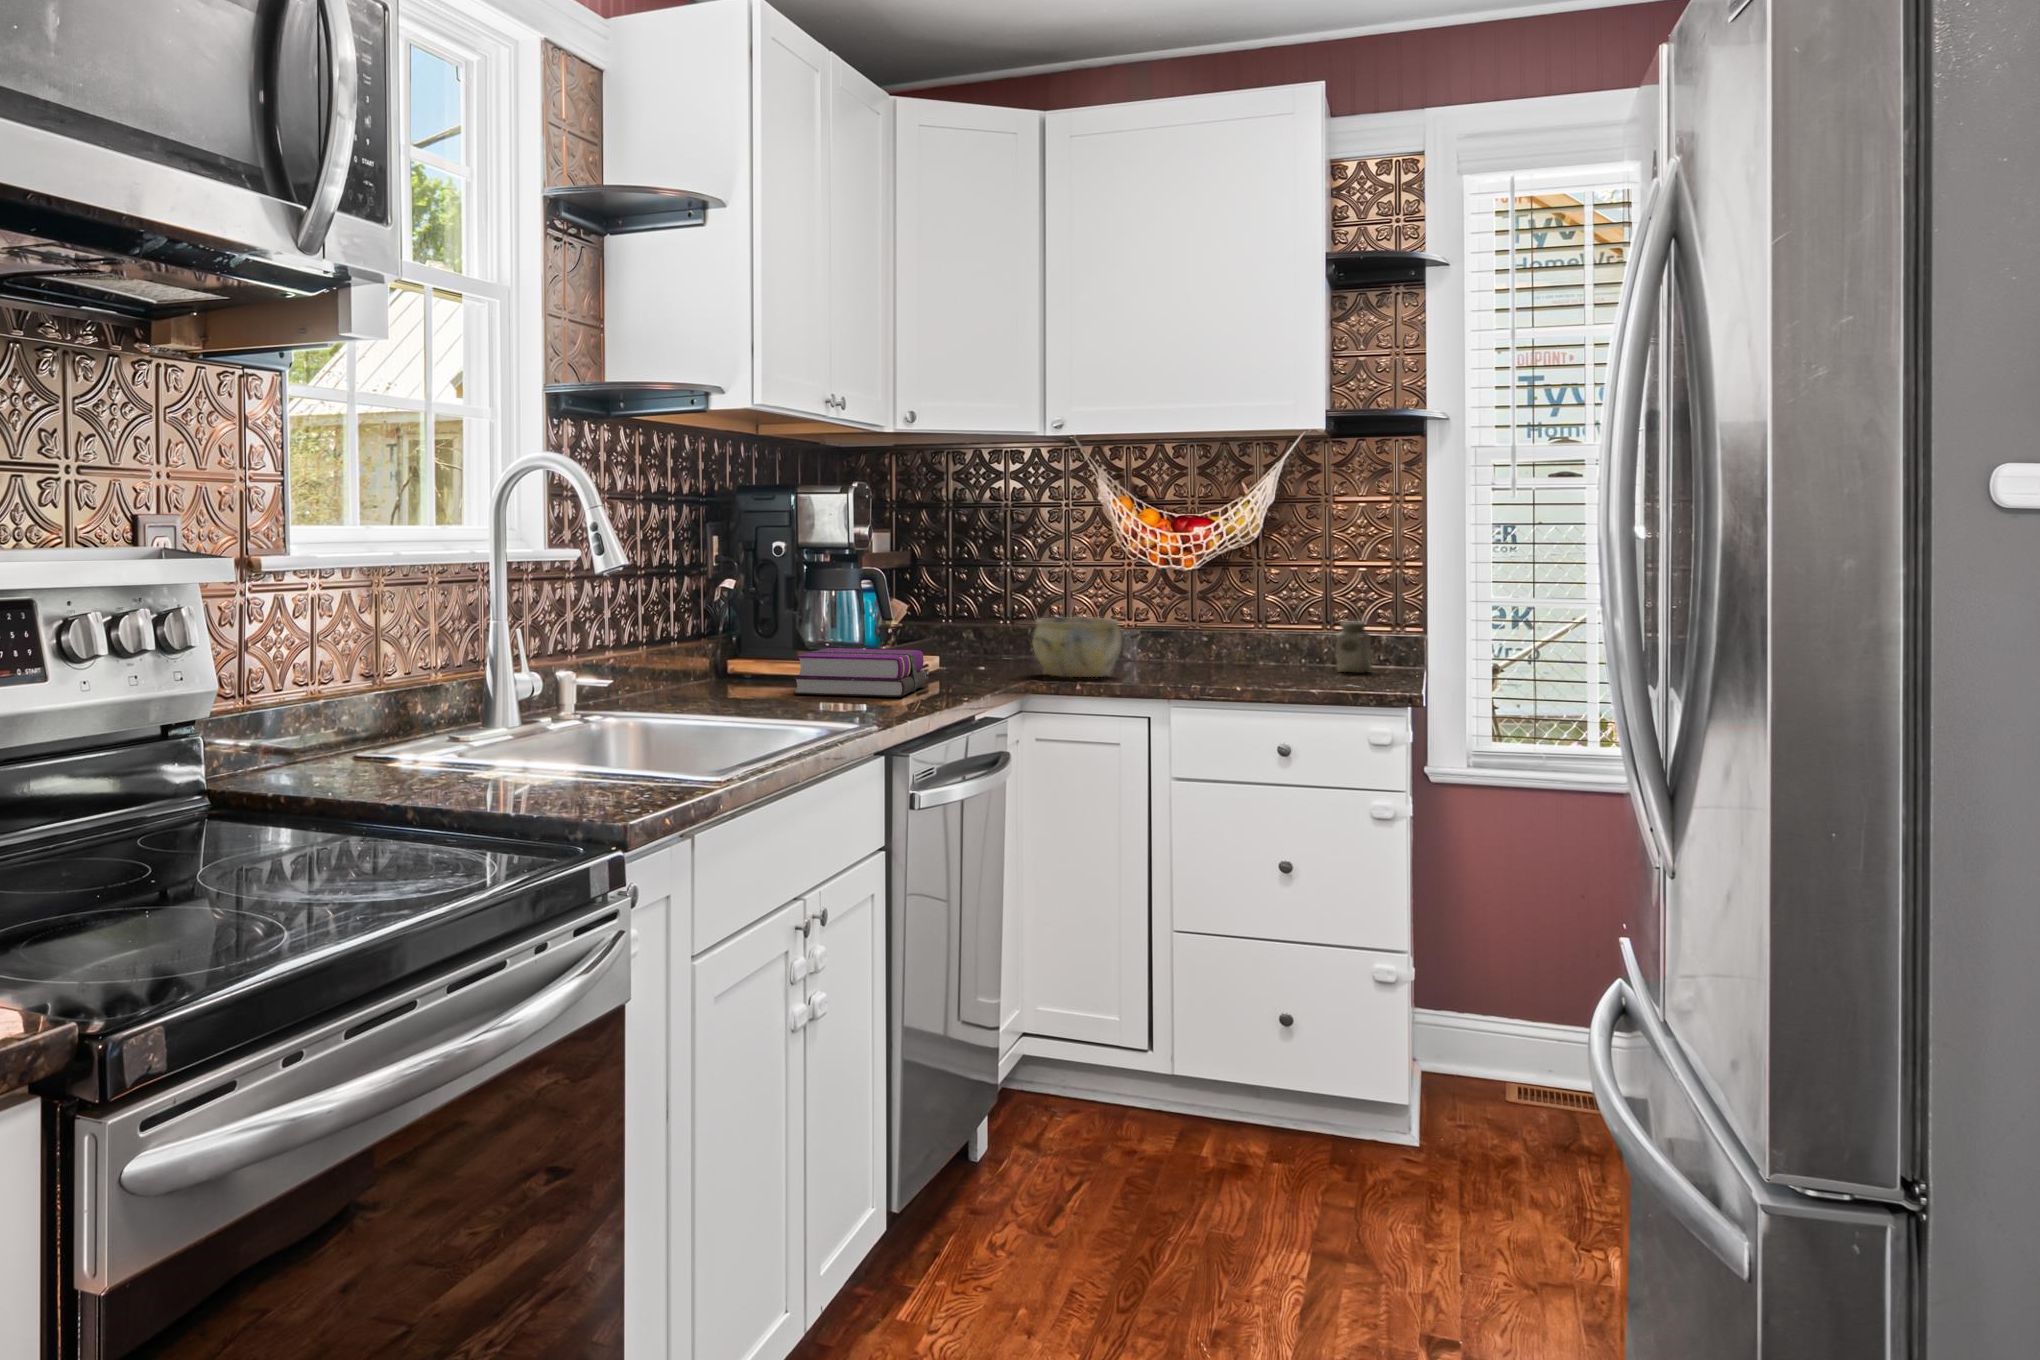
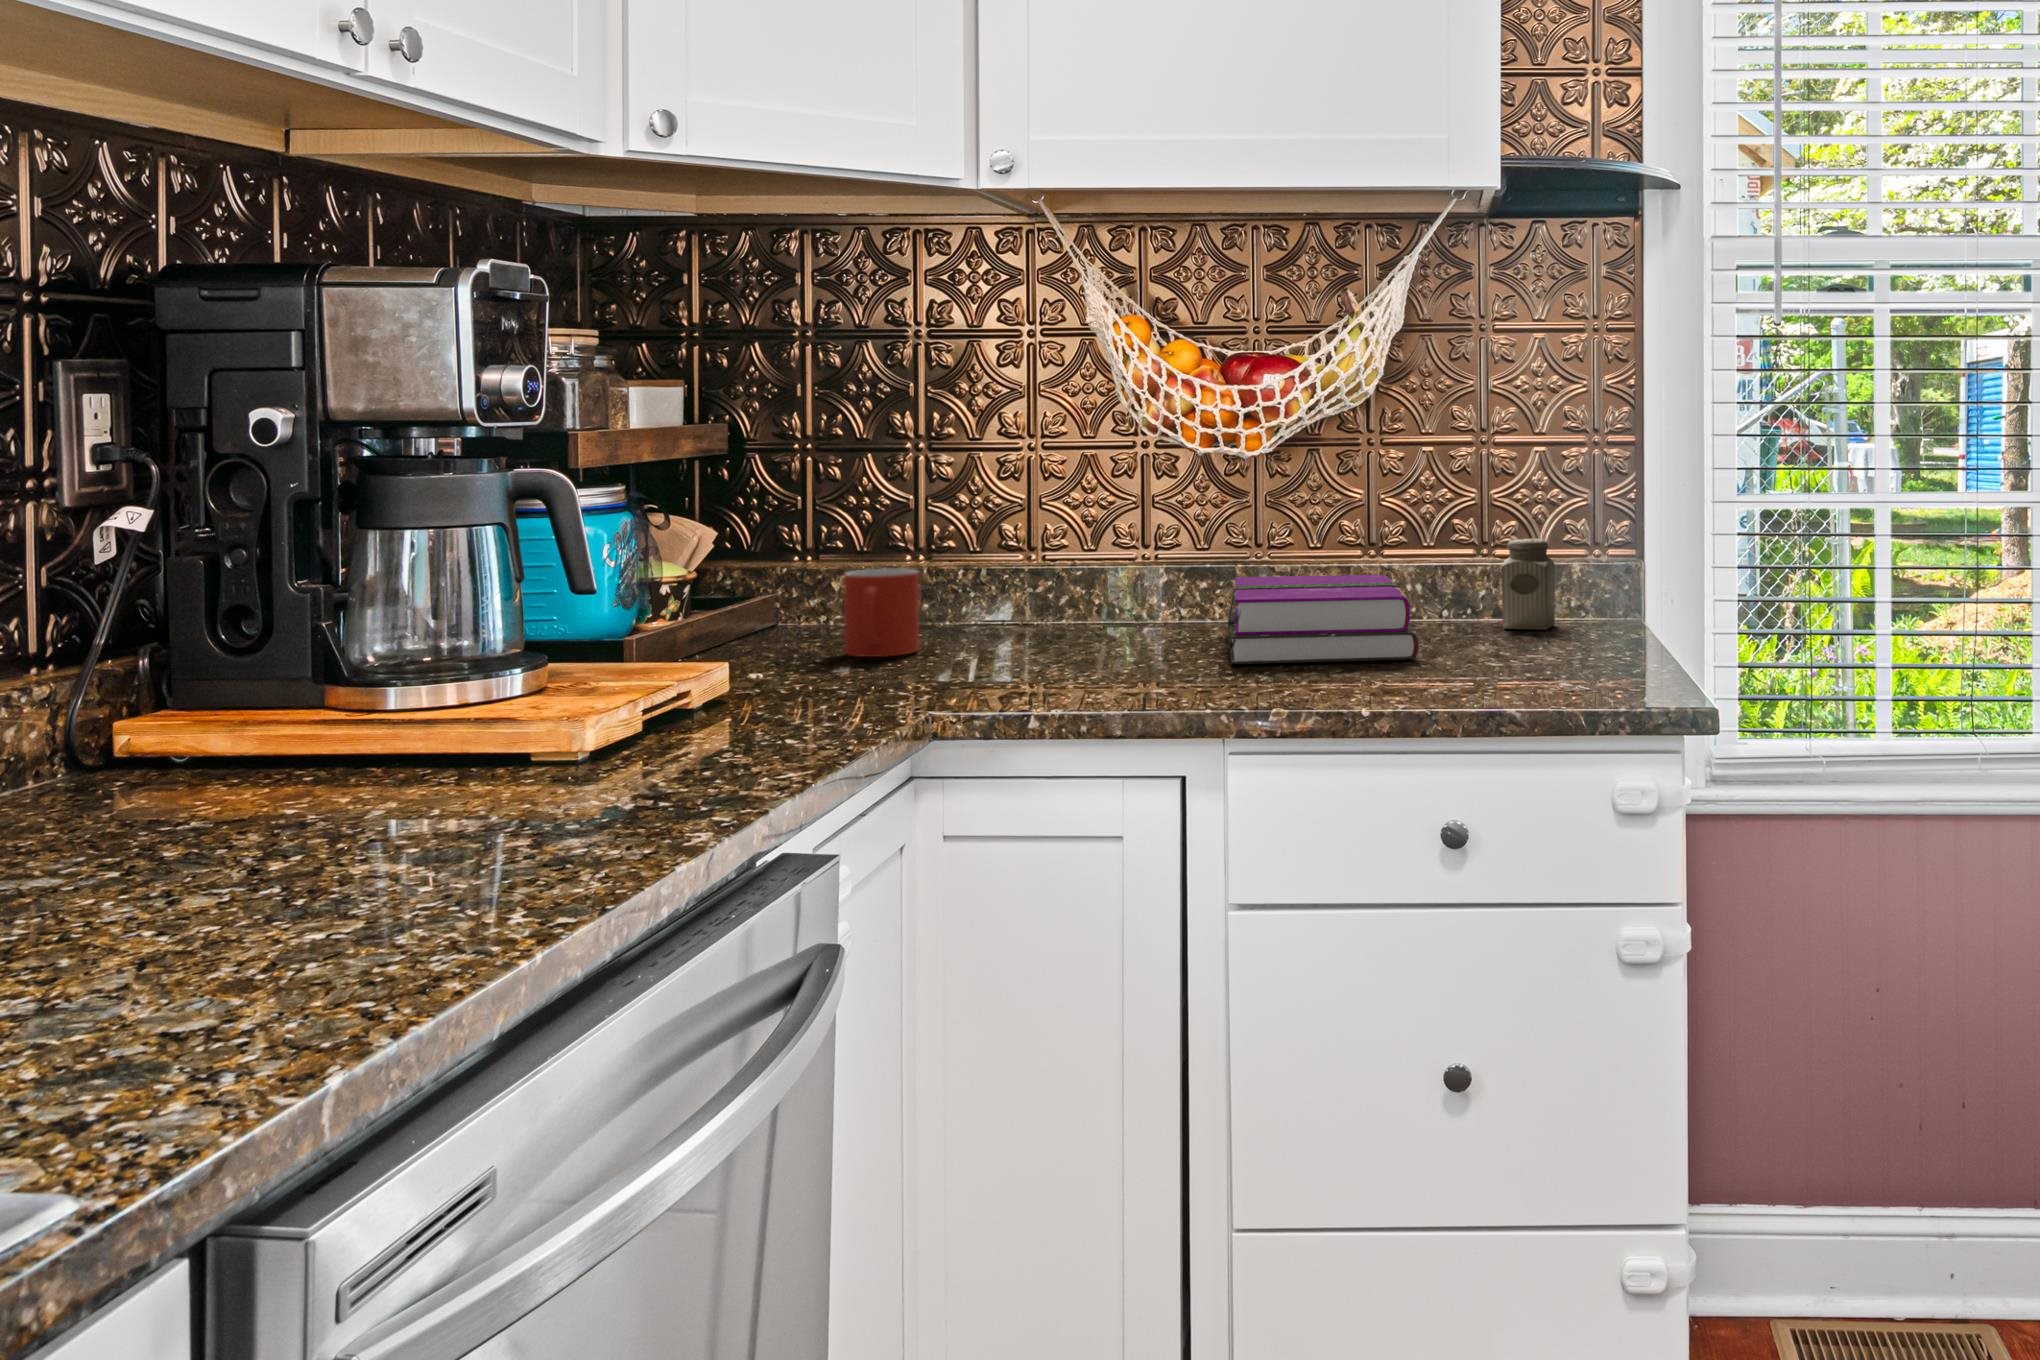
ceramic bowl: present [1033,617,1121,677] -> none [946,556,1130,690]
mug: none [977,625,1013,666] -> present [844,569,919,657]
hardback book: present [793,648,926,697] -> present [1228,575,1418,664]

